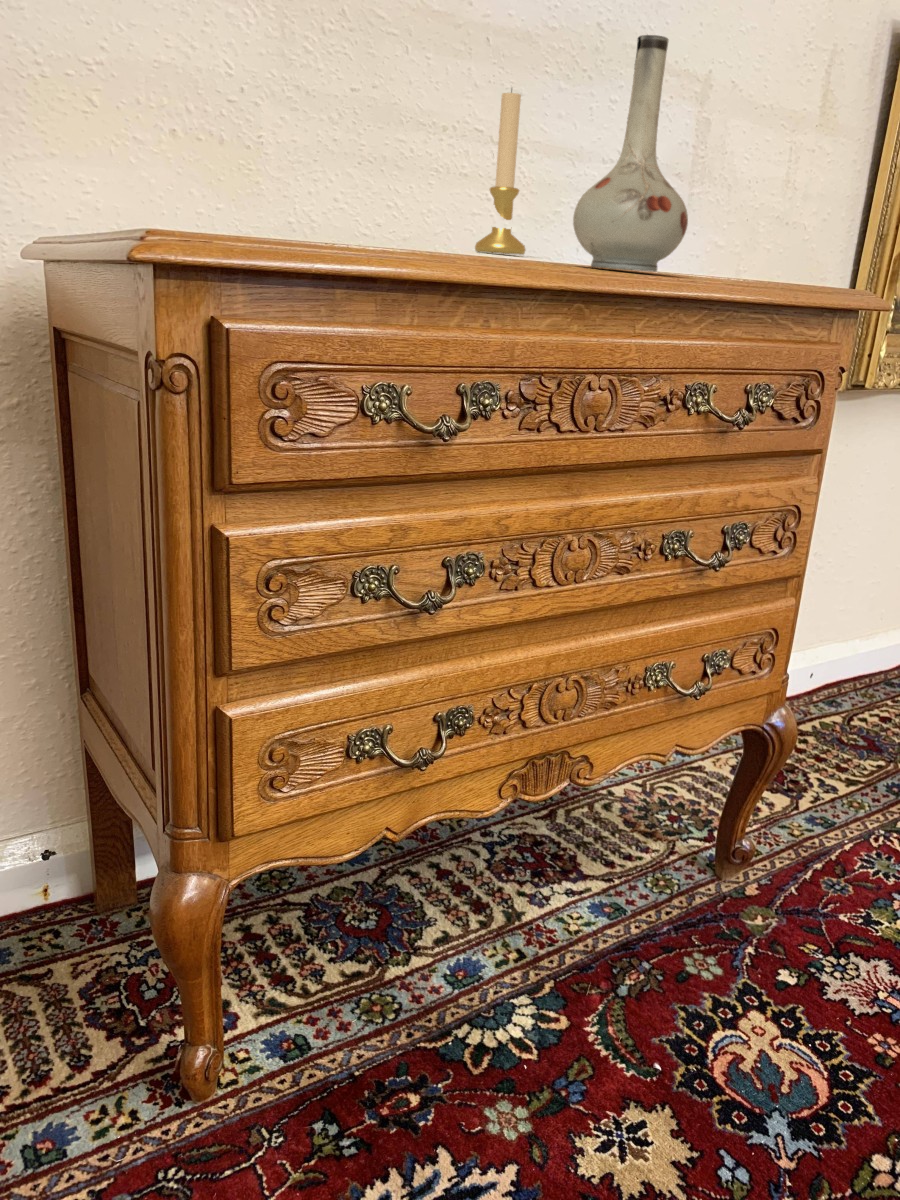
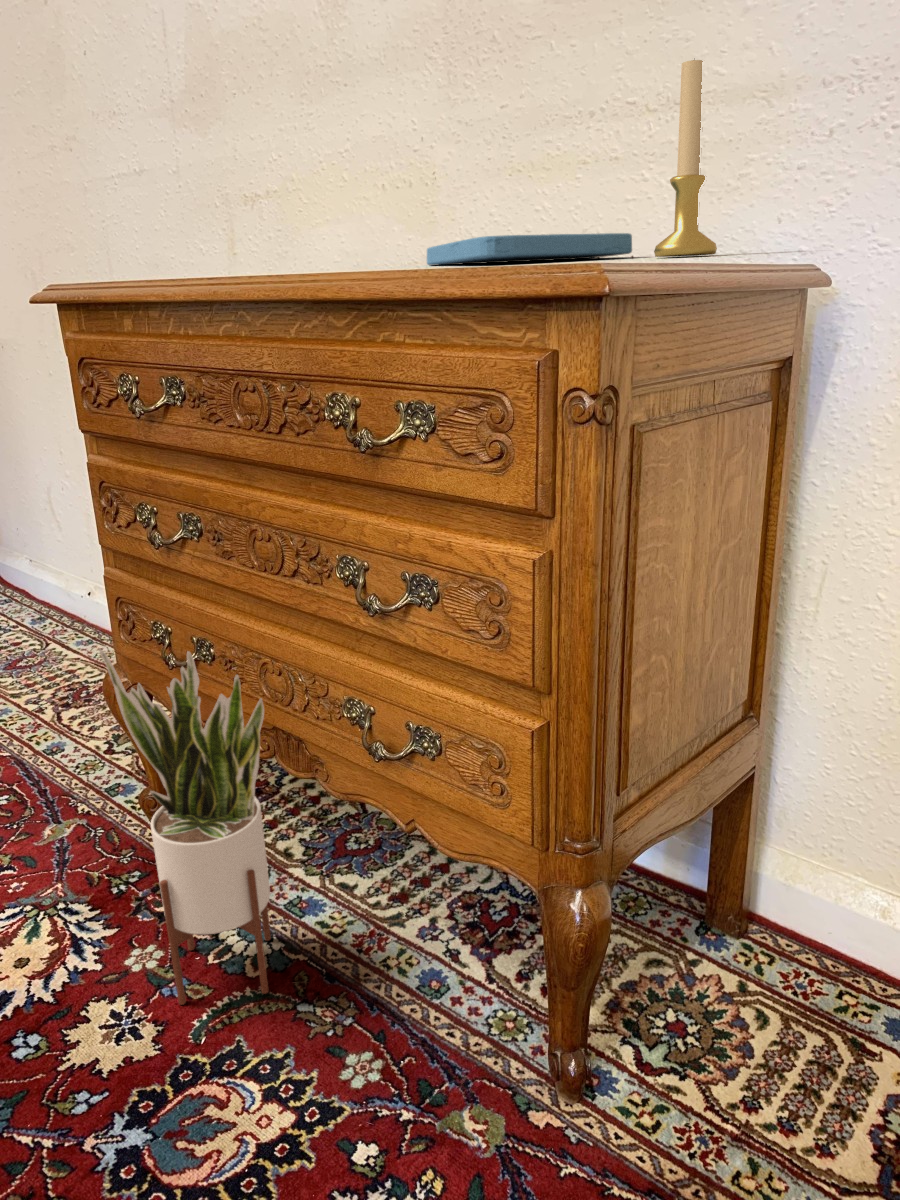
vase: present [573,35,688,272] -> none [297,26,415,275]
tray: none [187,203,434,242] -> present [427,233,632,265]
potted plant: none [500,691,631,1088] -> present [99,649,271,1005]

